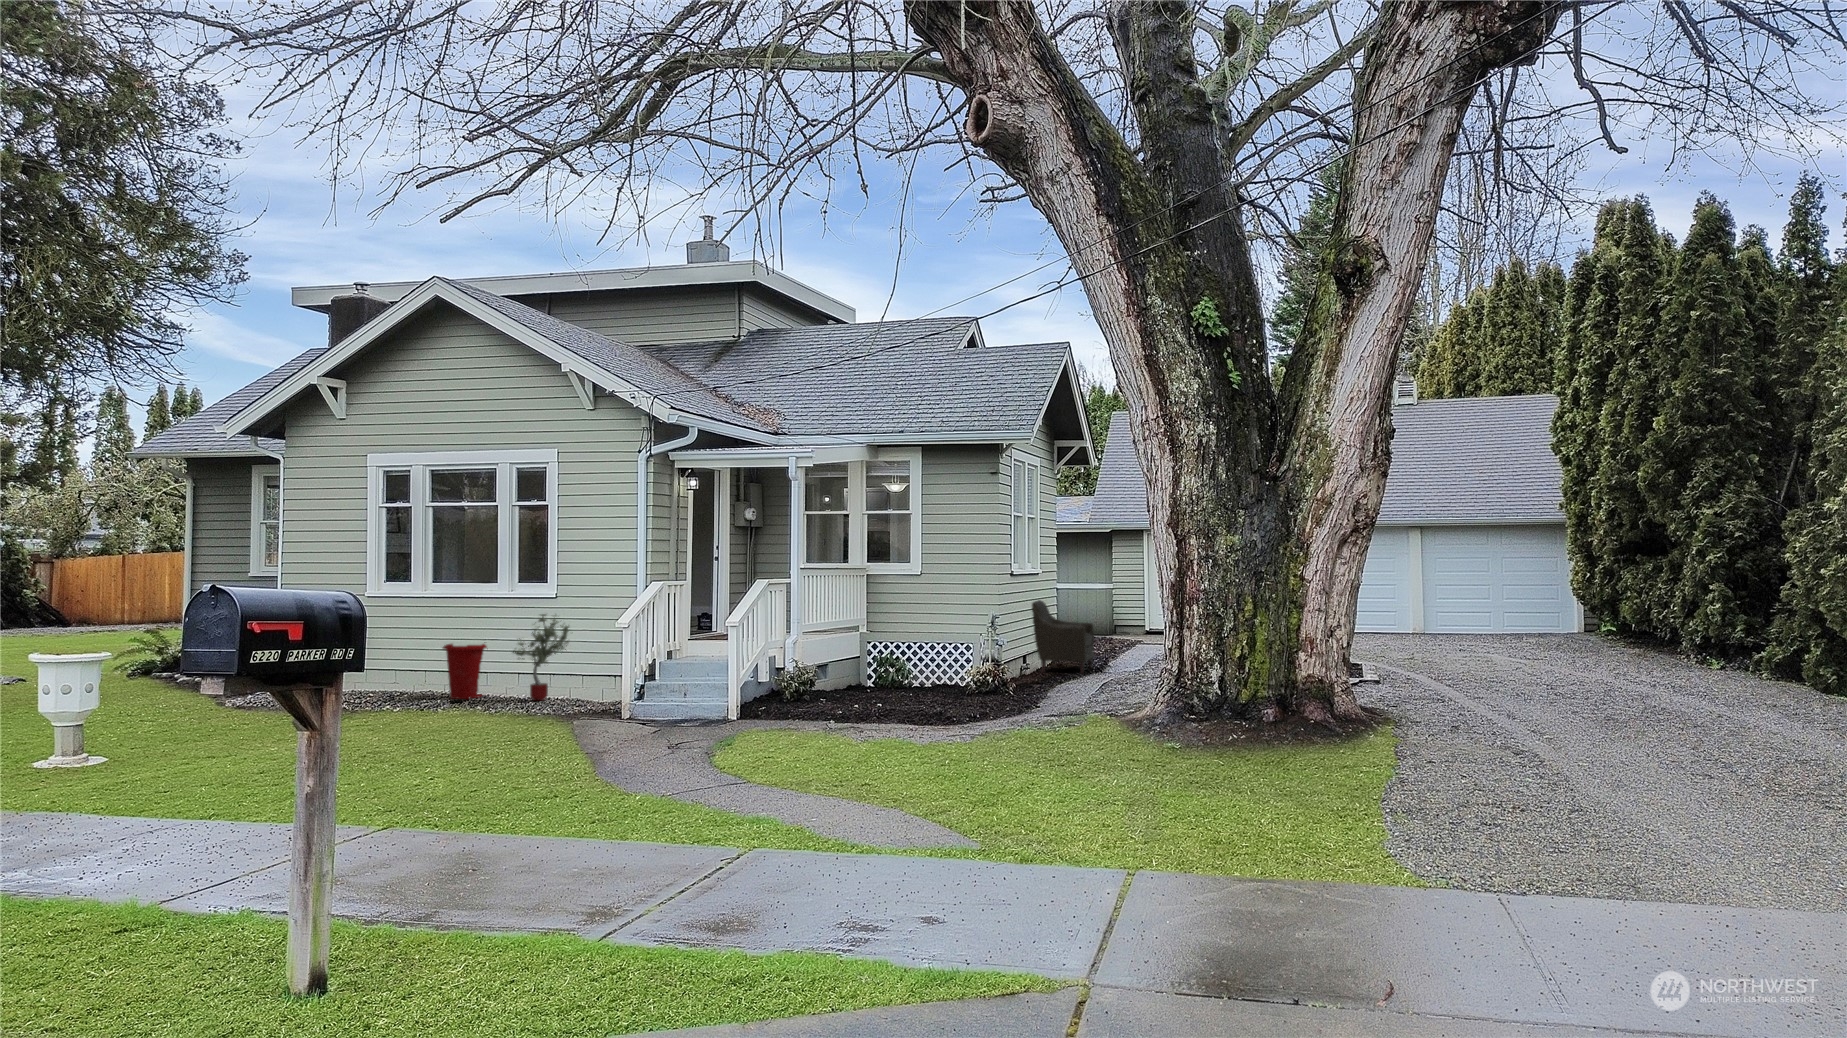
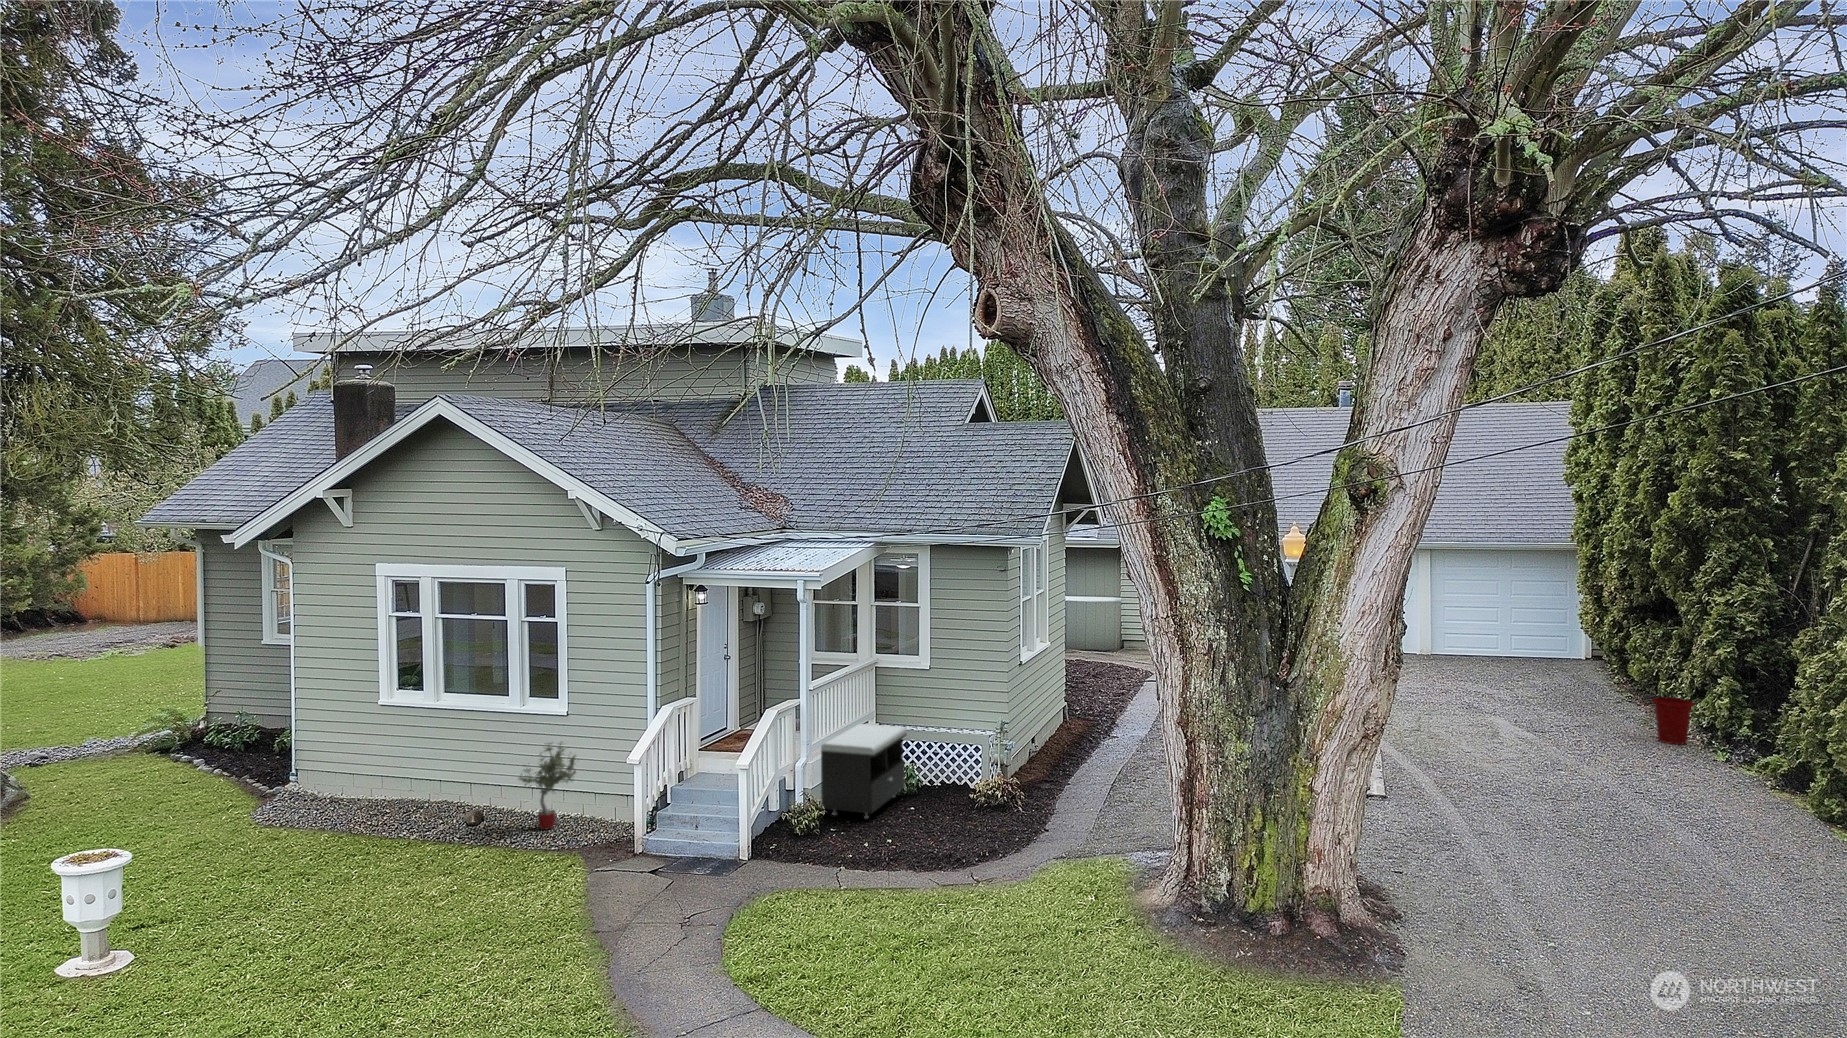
chair: present [1032,600,1094,674] -> none [1030,683,1099,767]
storage bench: none [814,616,901,696] -> present [821,724,907,818]
waste bin: present [443,644,487,699] -> present [1652,697,1694,745]

